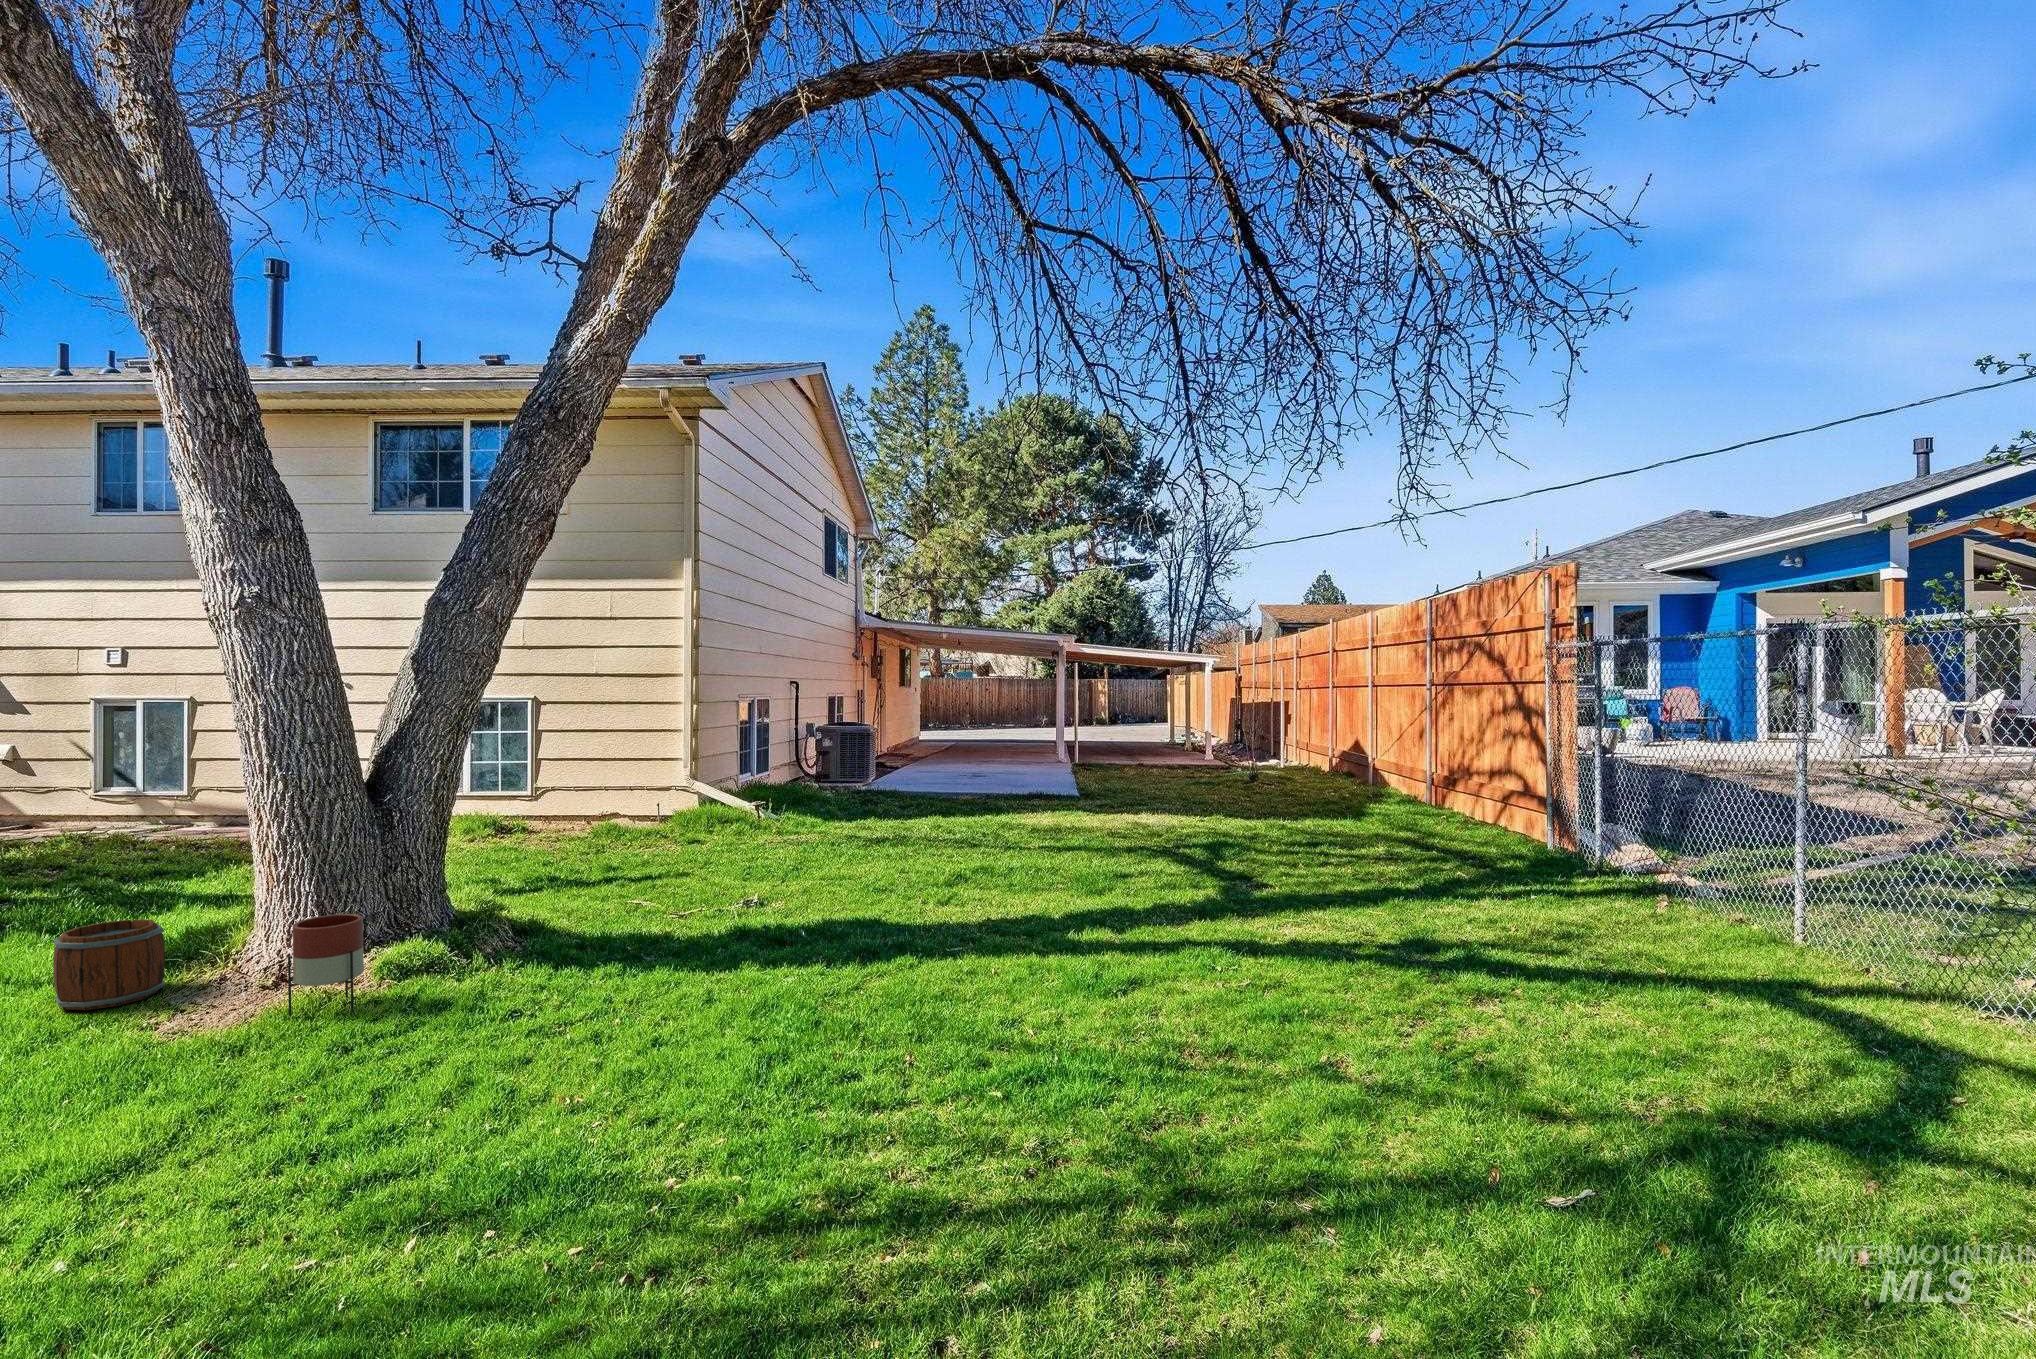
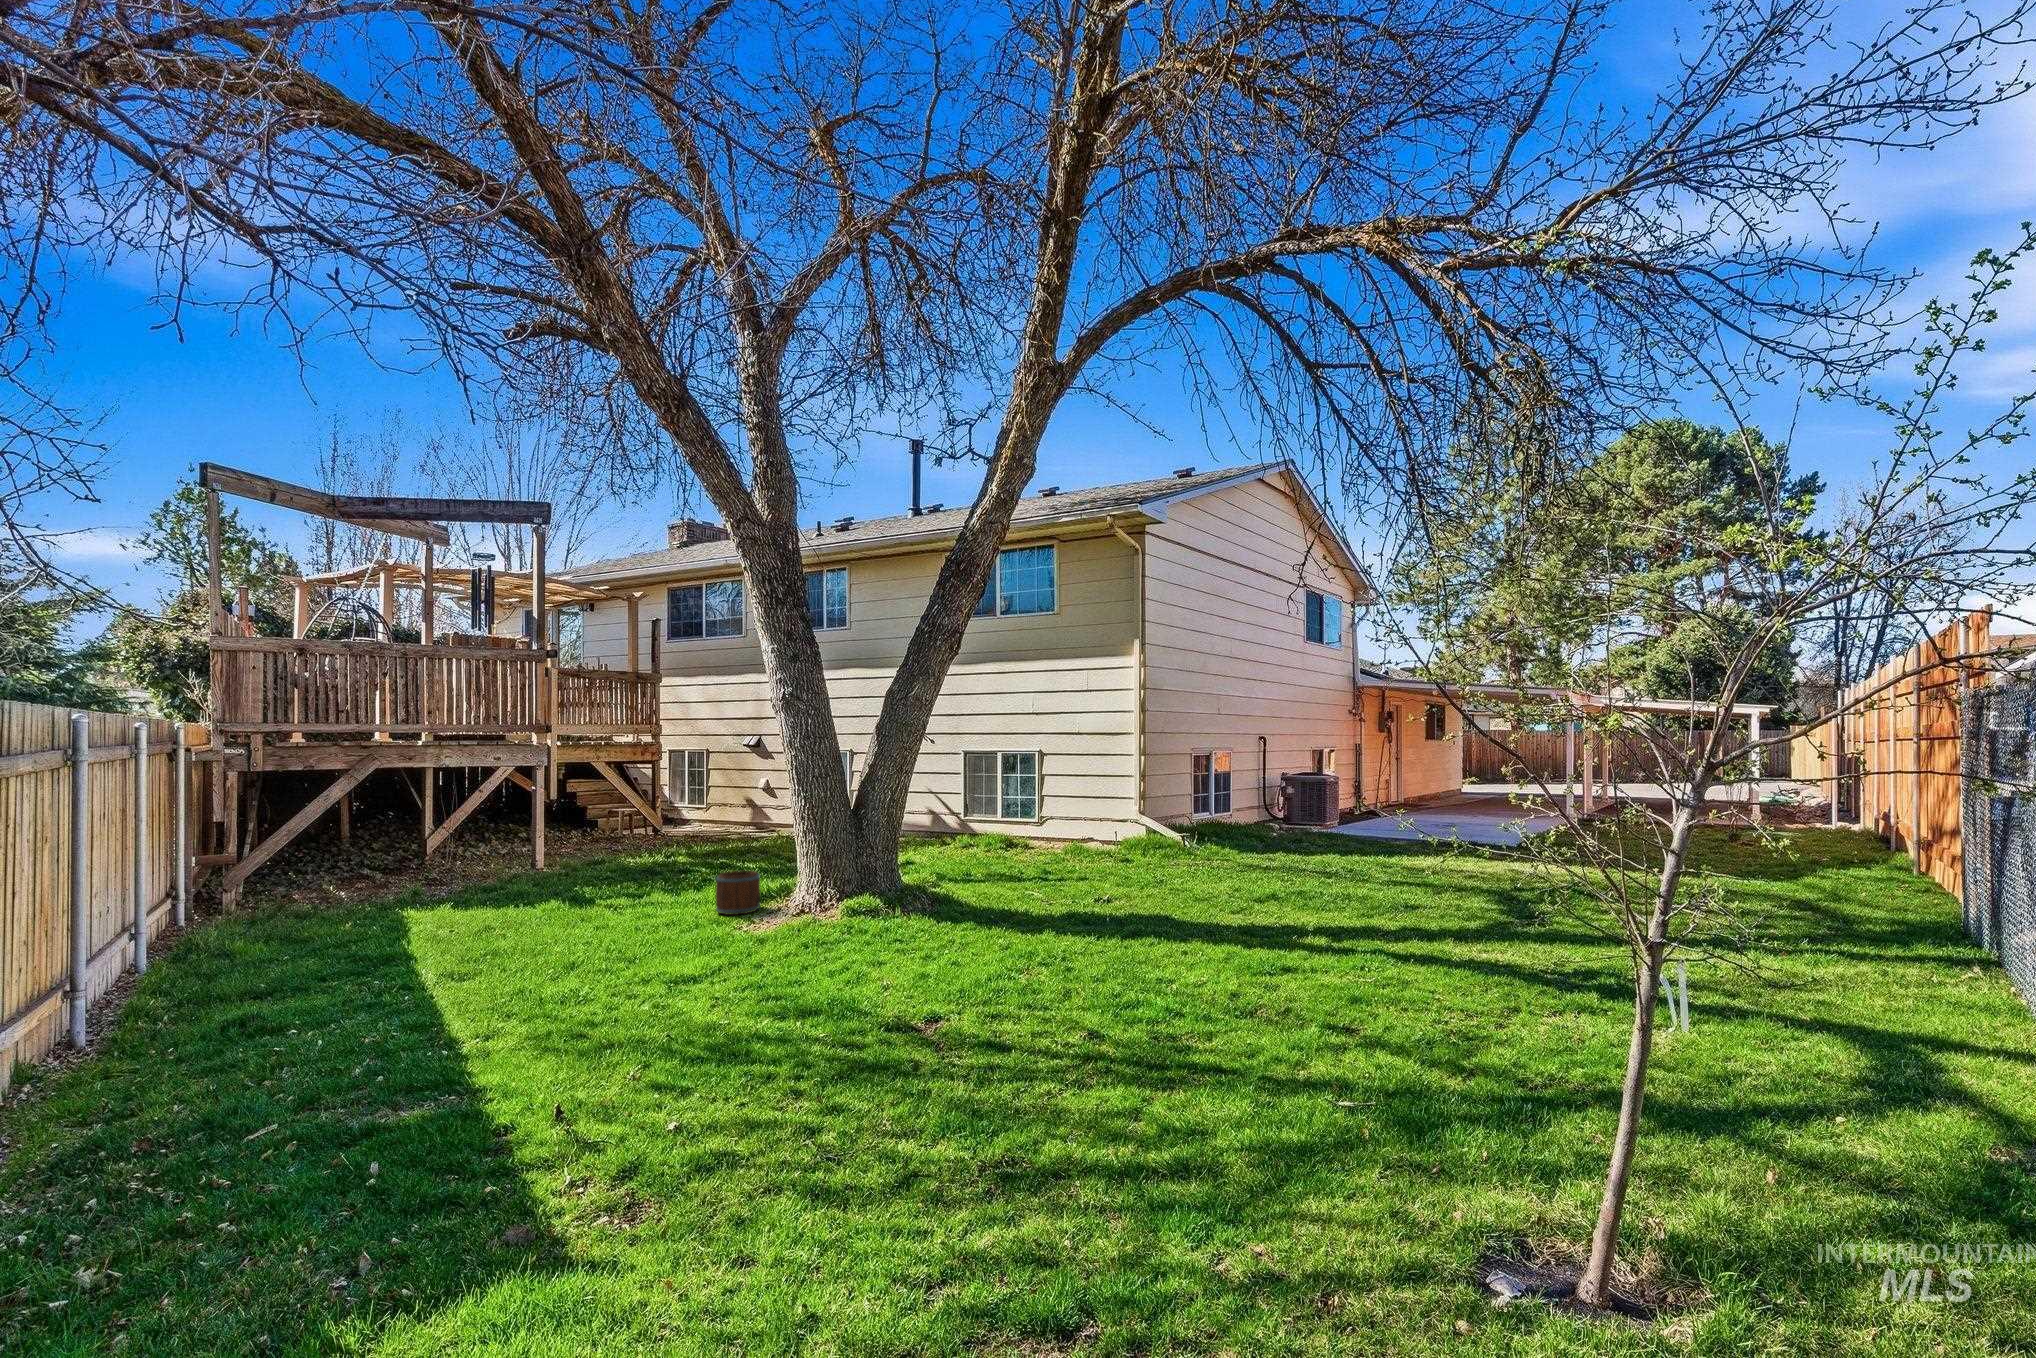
planter: present [288,914,364,1016] -> none [793,876,829,932]

